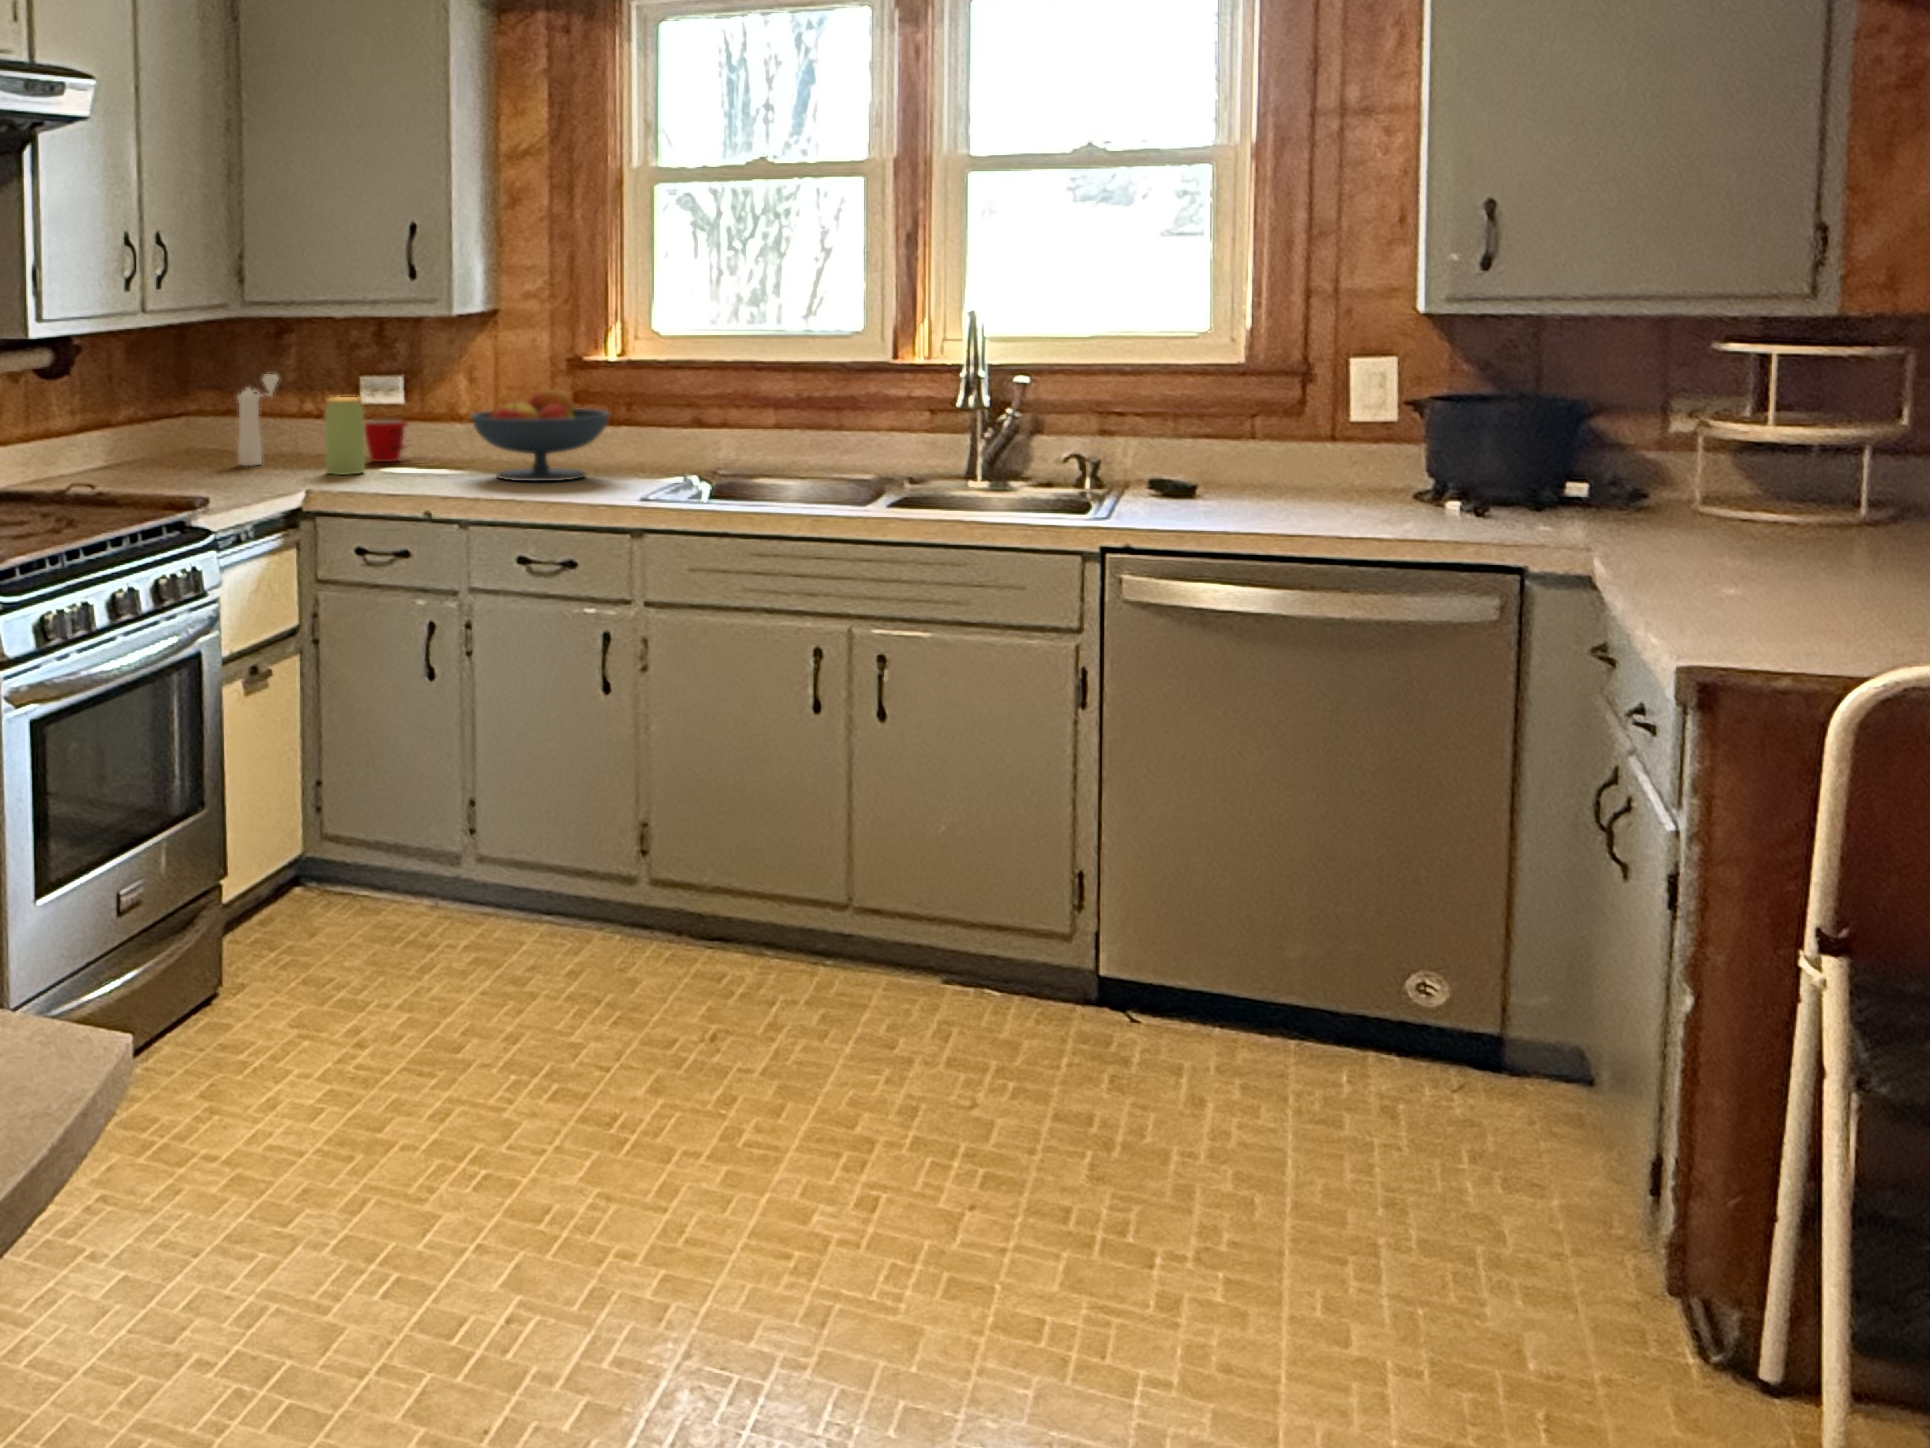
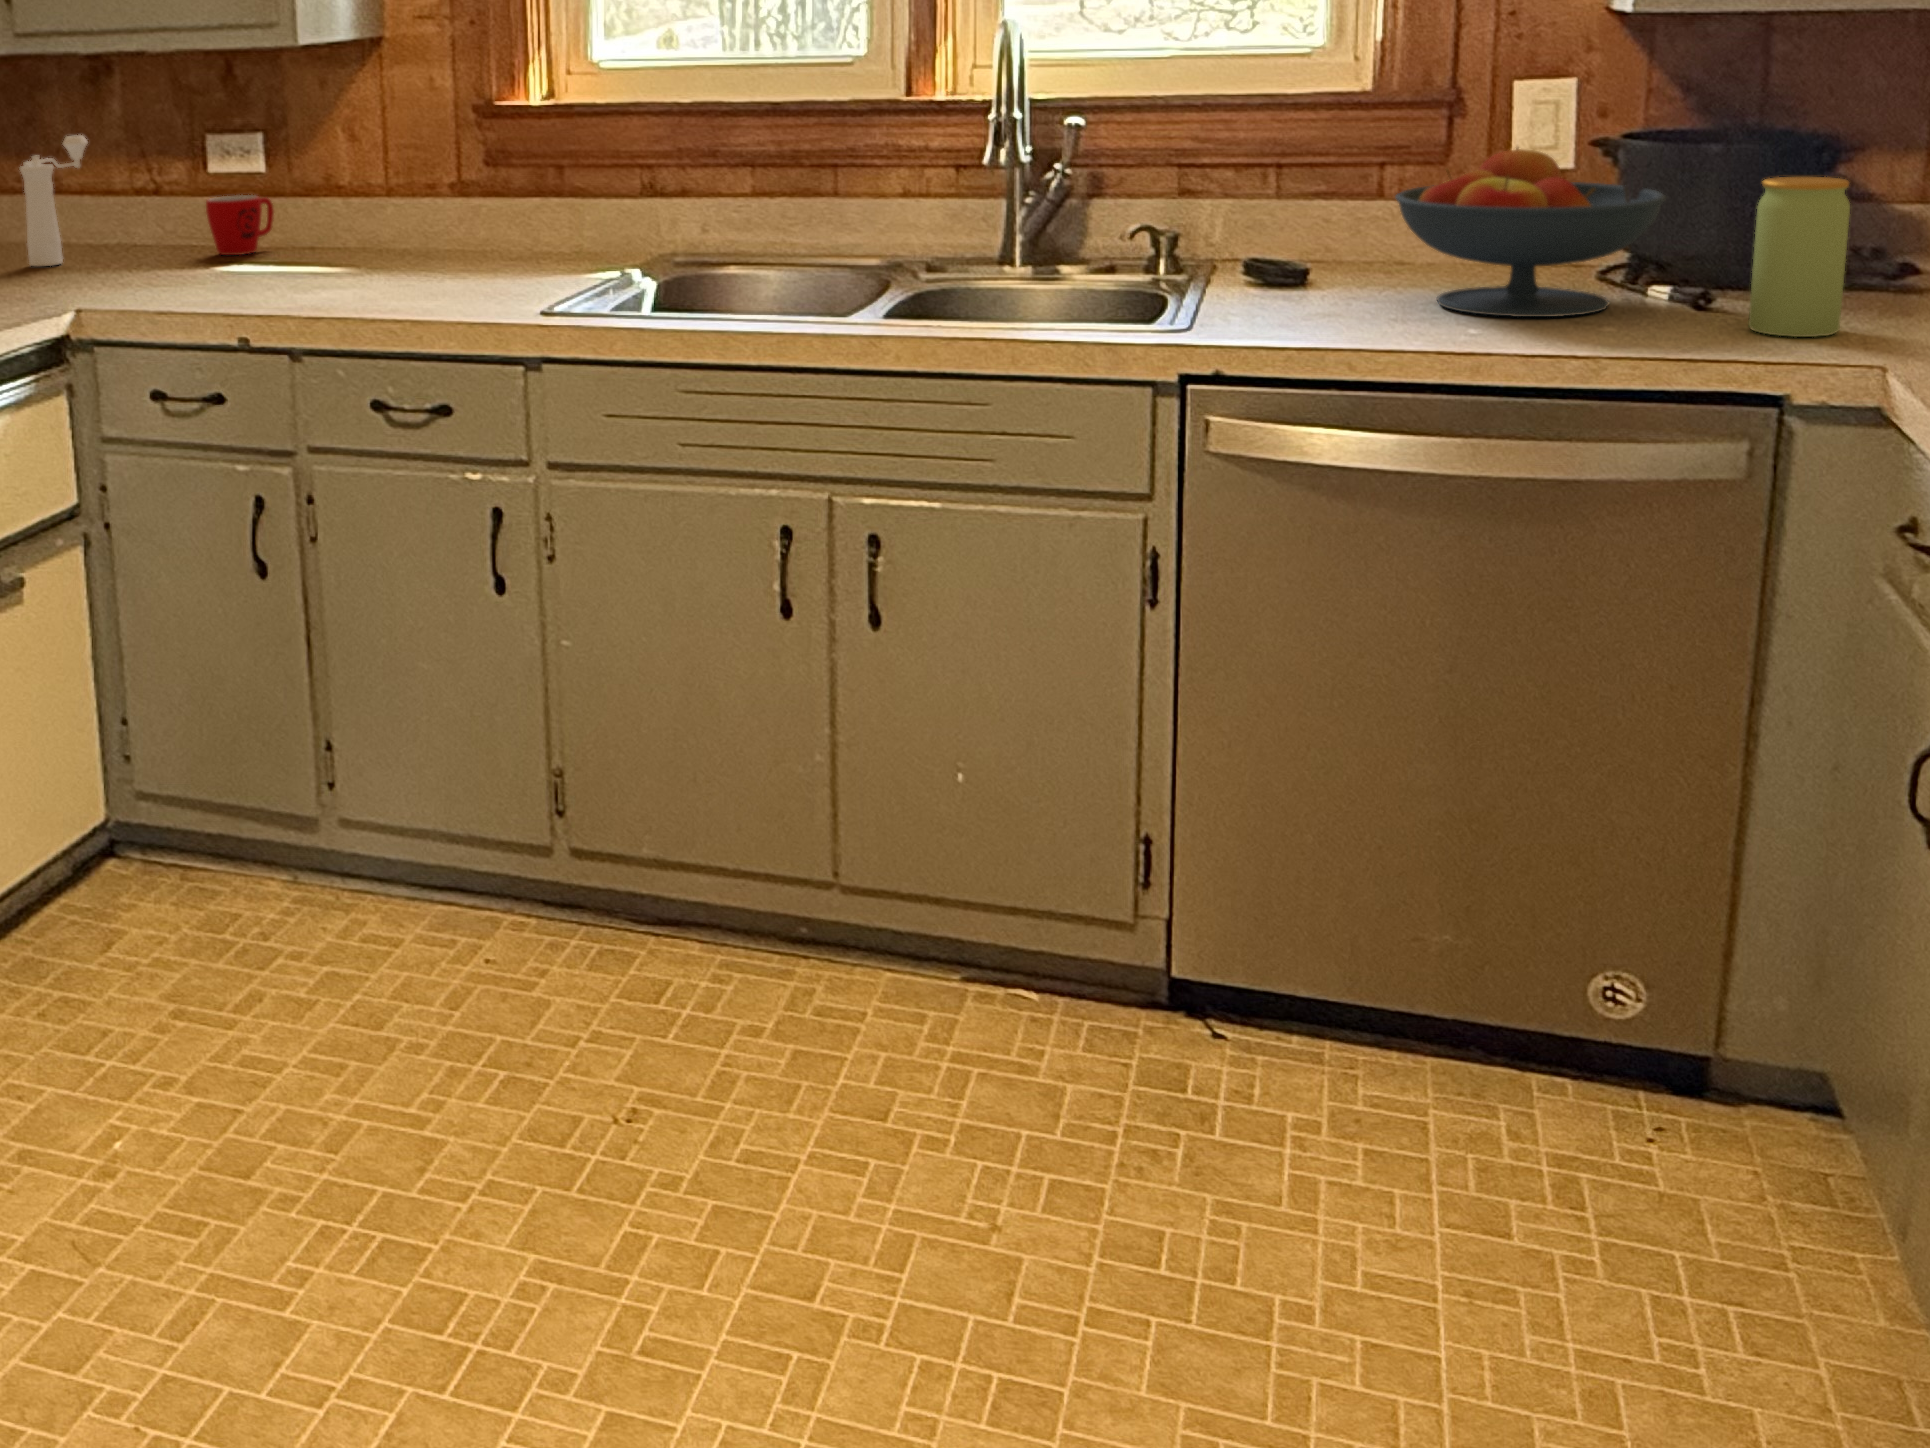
fruit bowl: present [471,389,609,481] -> present [1395,148,1666,317]
jar: present [325,397,365,475] -> present [1748,177,1850,337]

